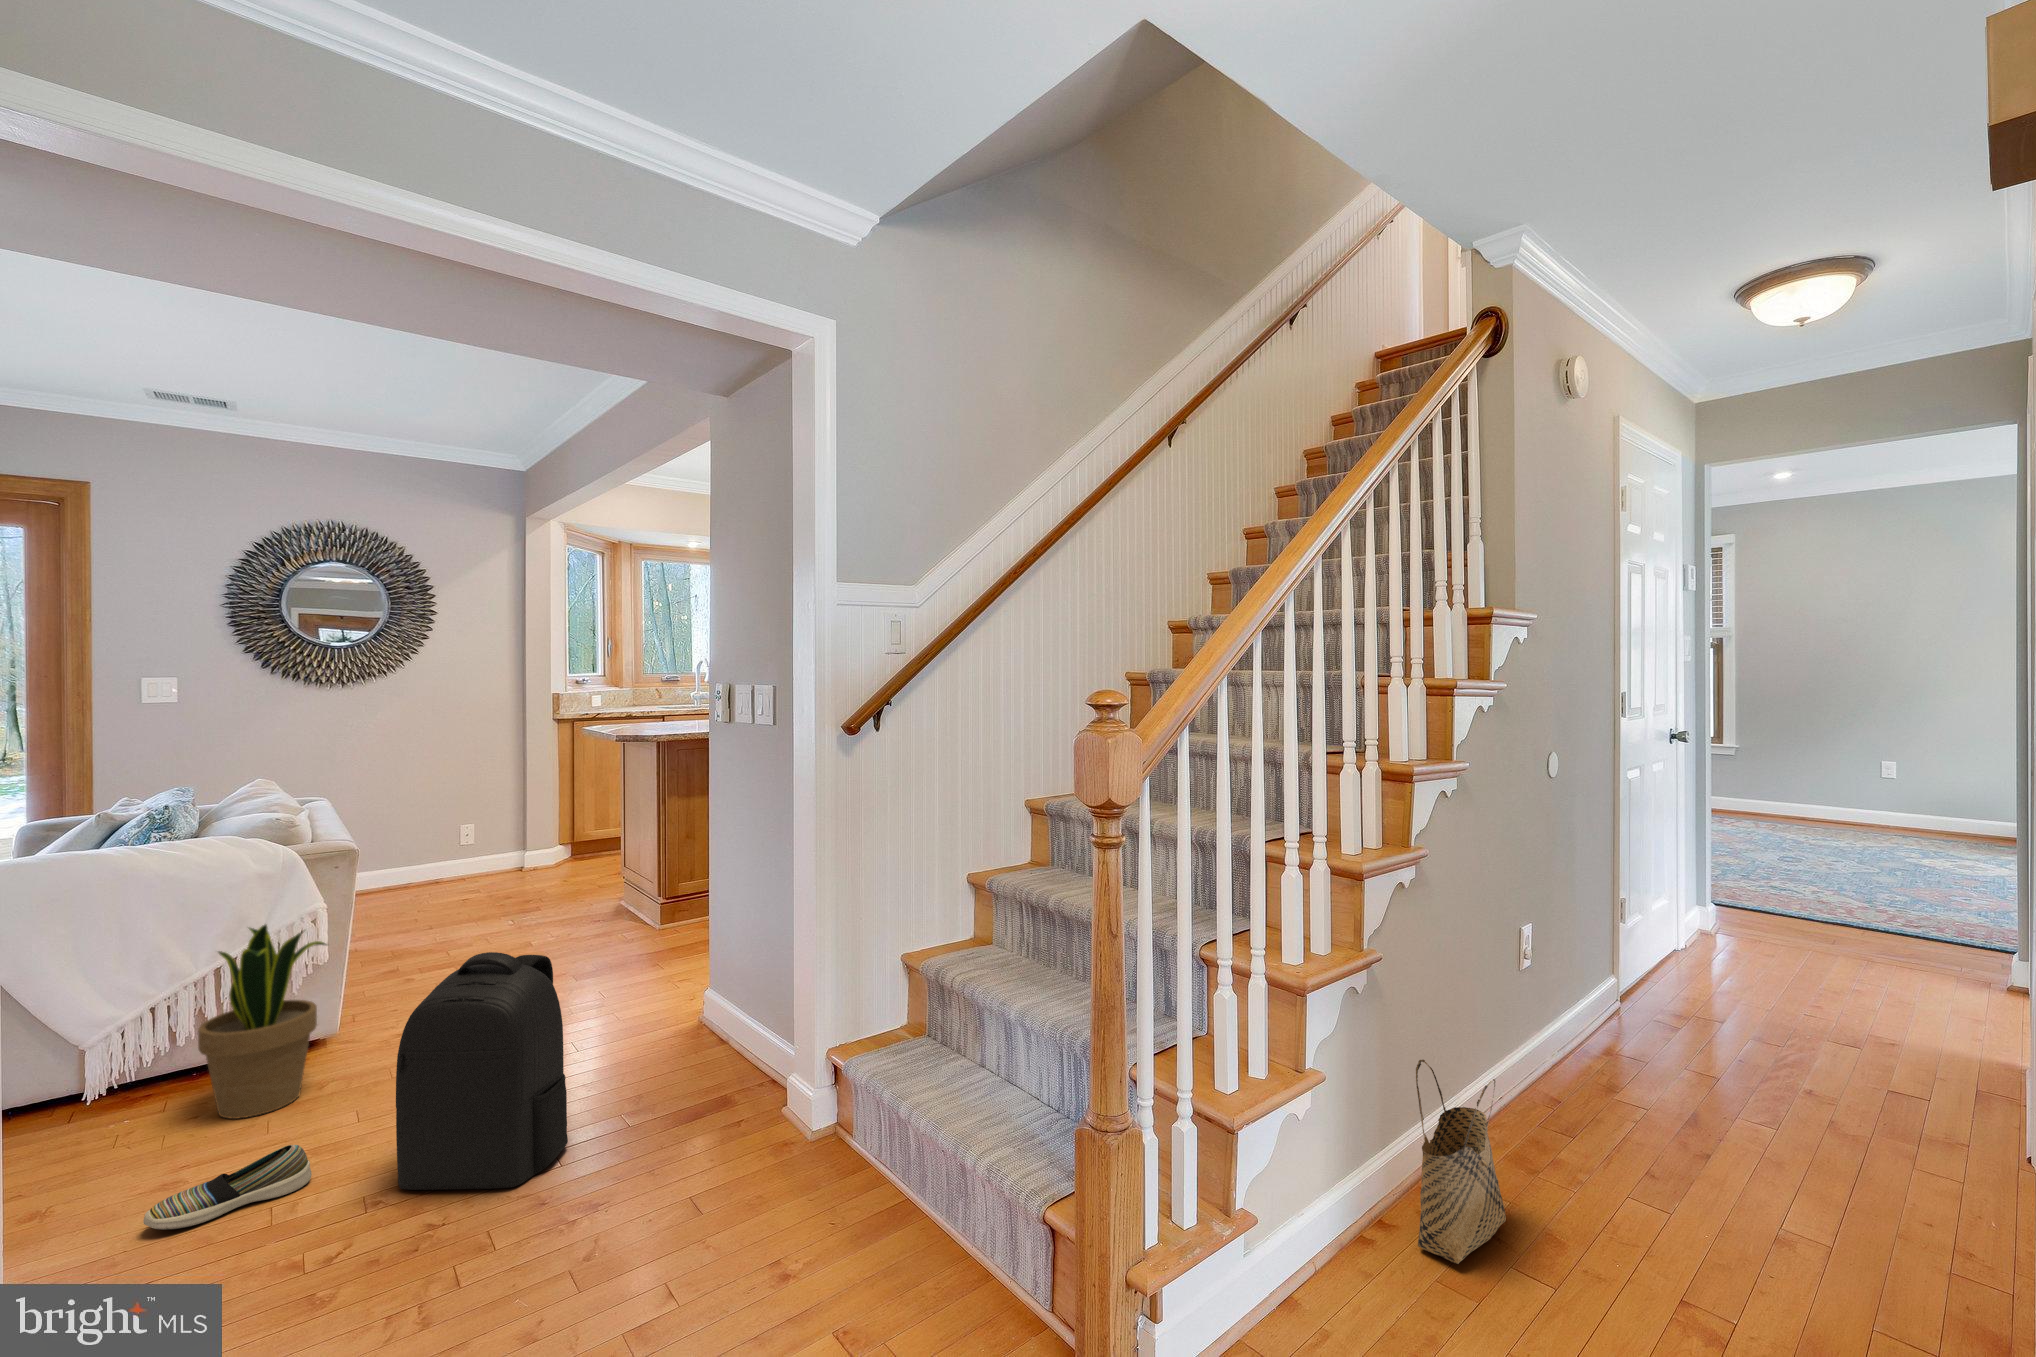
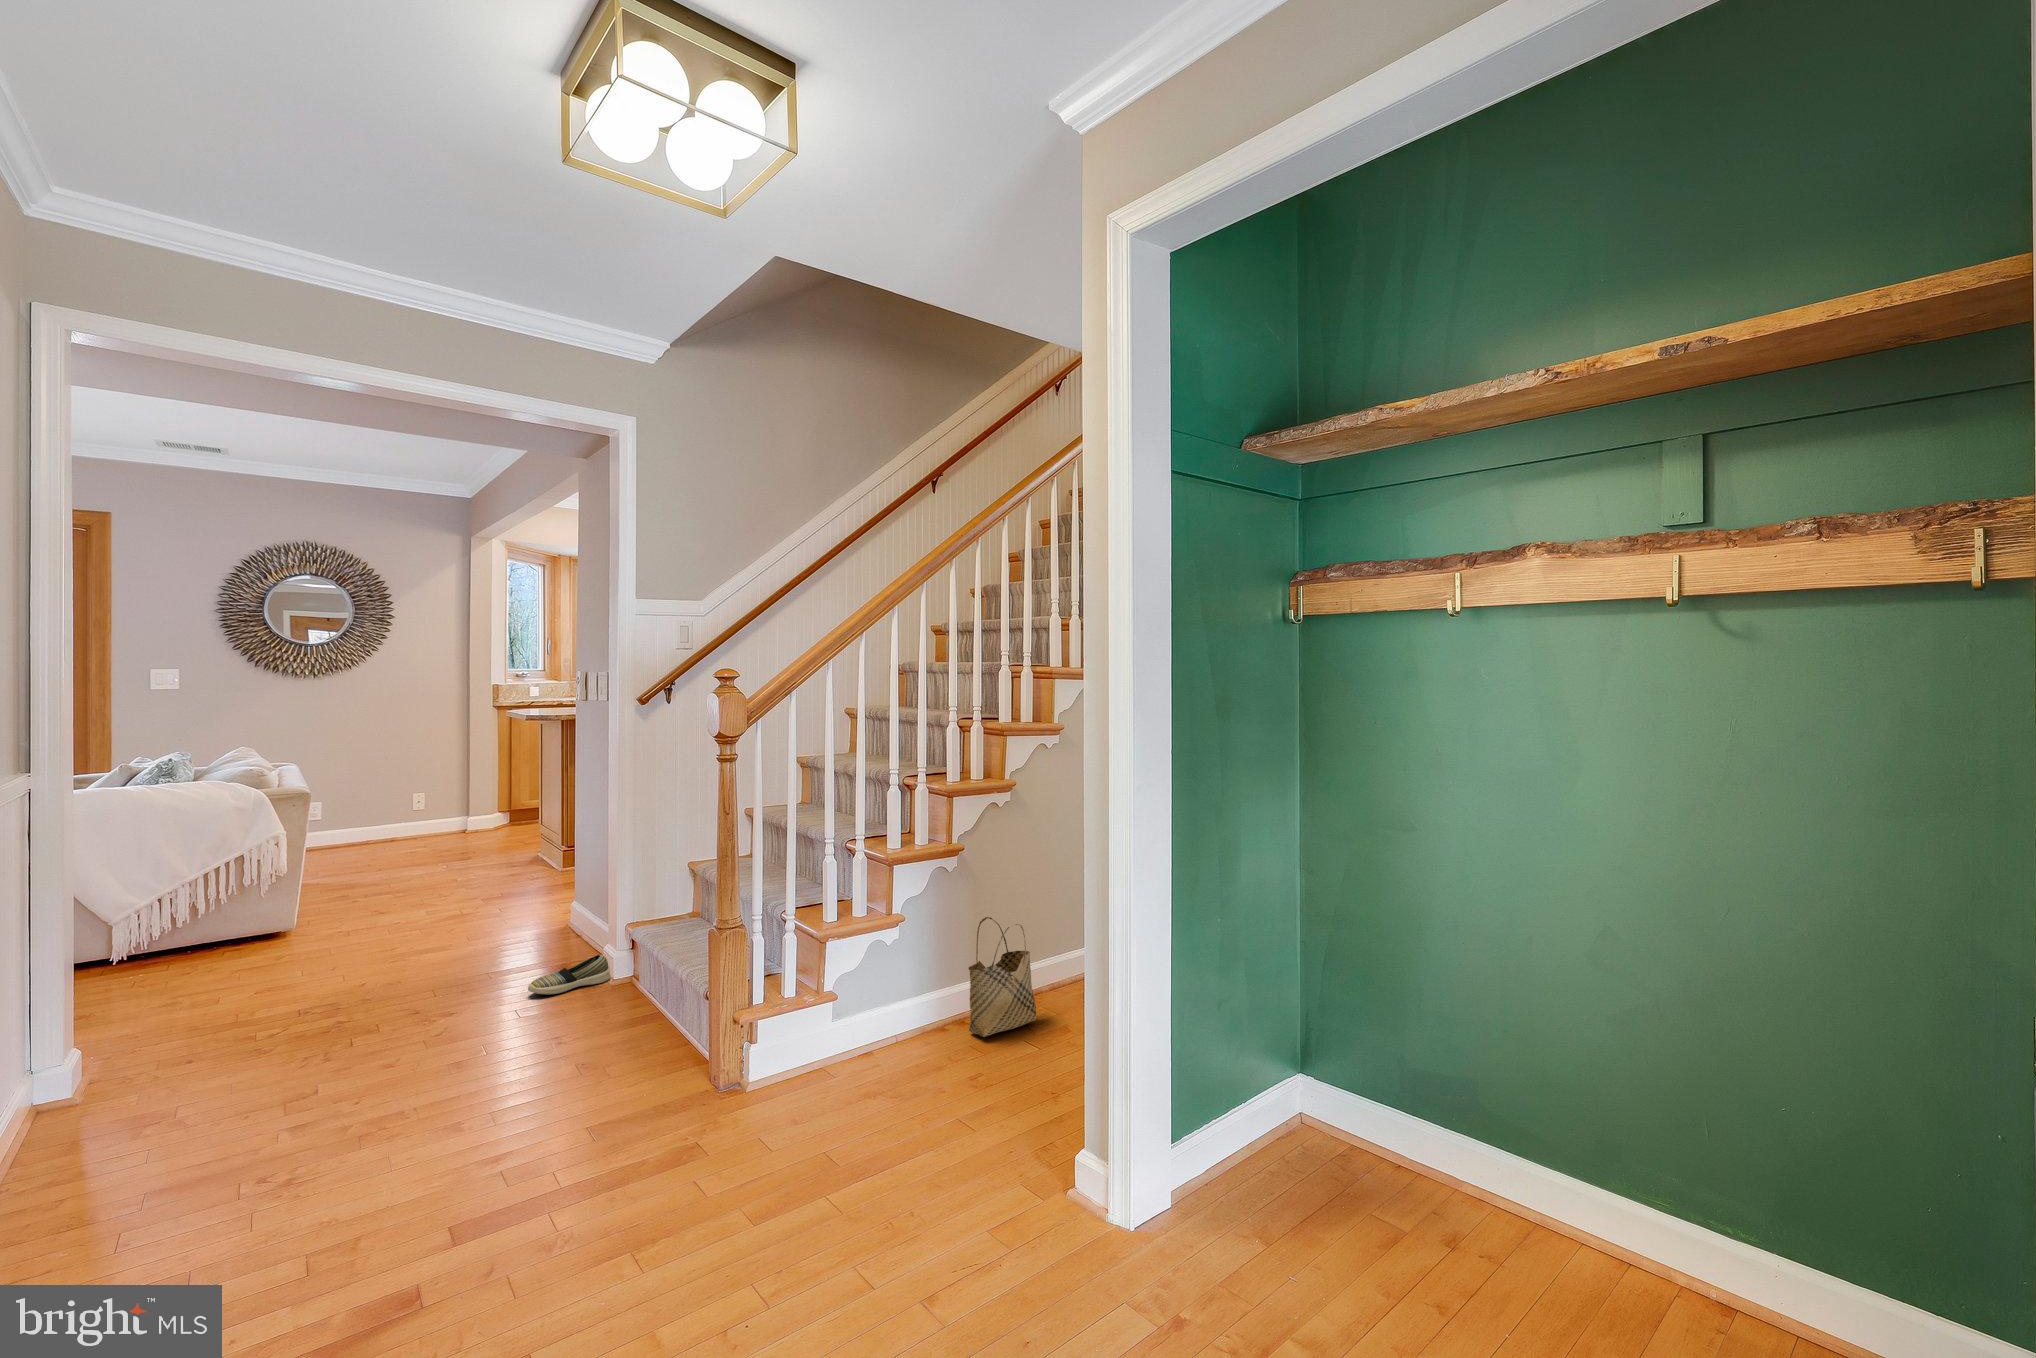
potted plant: present [198,925,327,1119] -> none [192,839,287,974]
backpack: present [396,952,568,1190] -> none [324,853,446,1006]
shoe: present [143,1145,312,1230] -> present [528,955,610,995]

